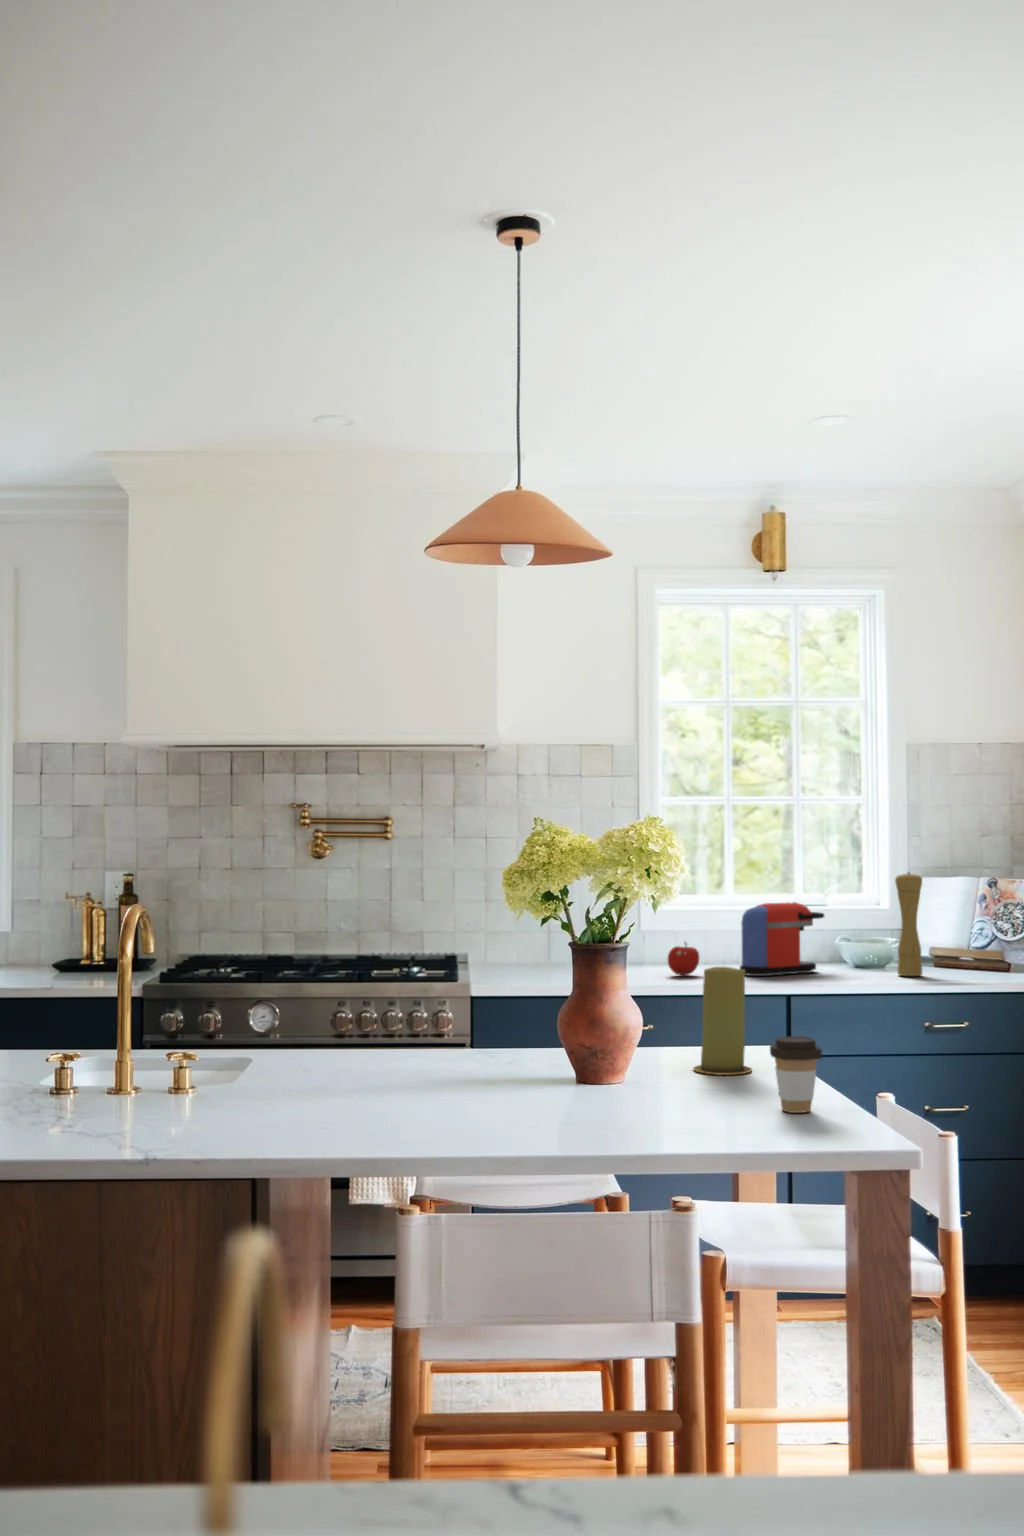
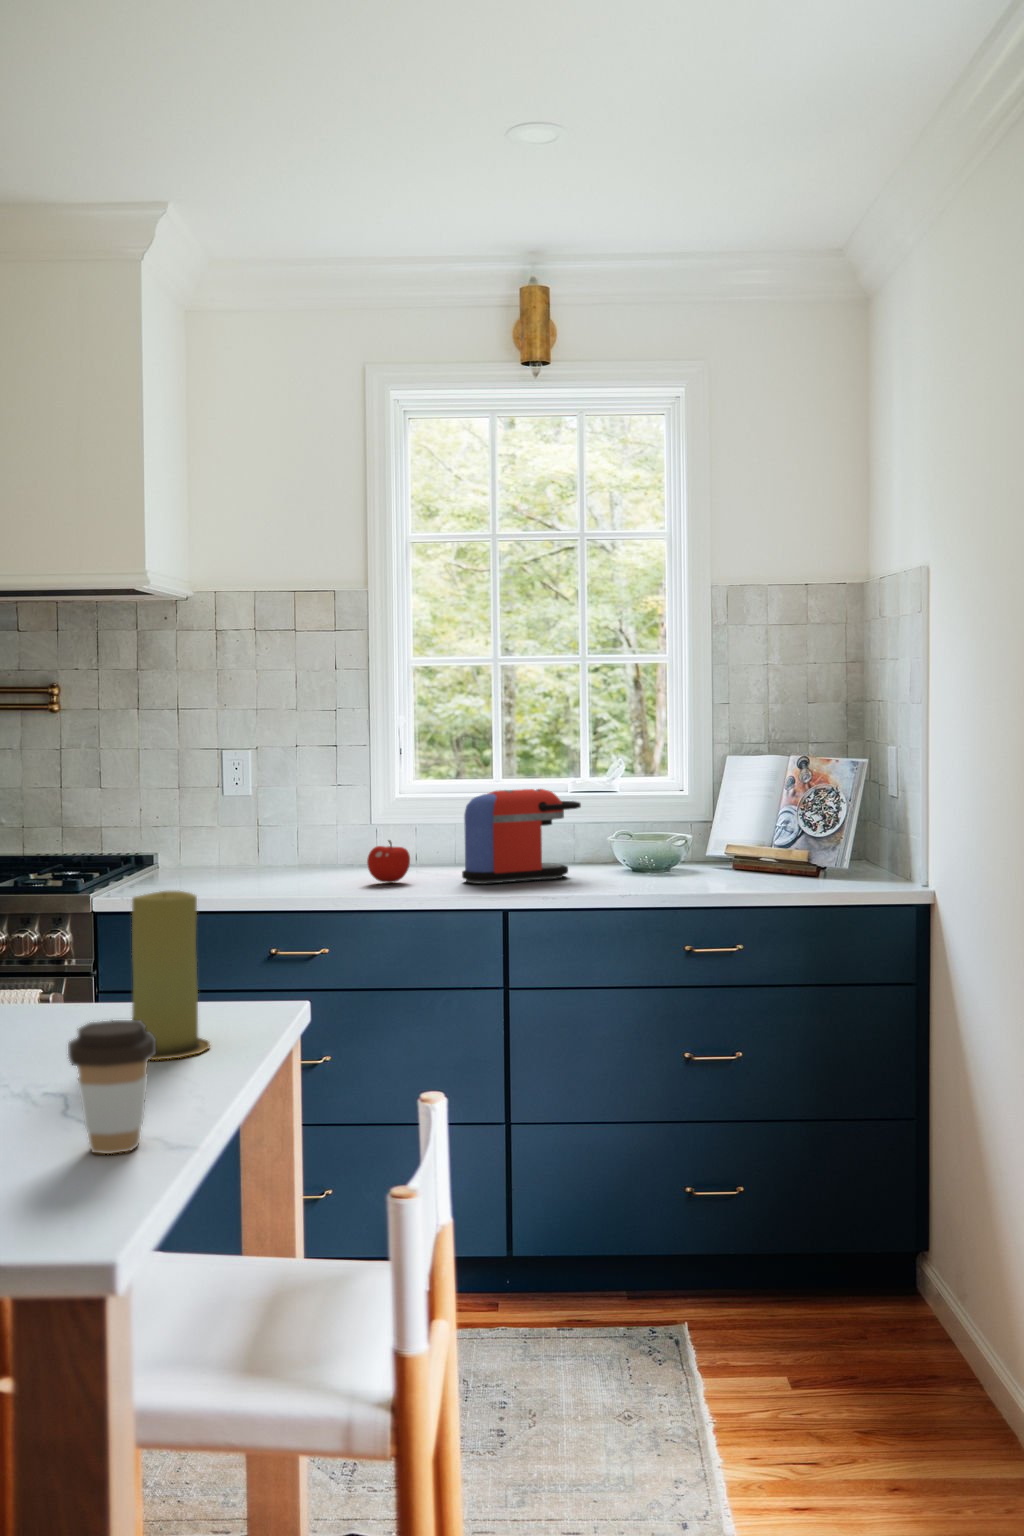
pepper mill: present [895,873,922,976] -> none [660,749,695,884]

